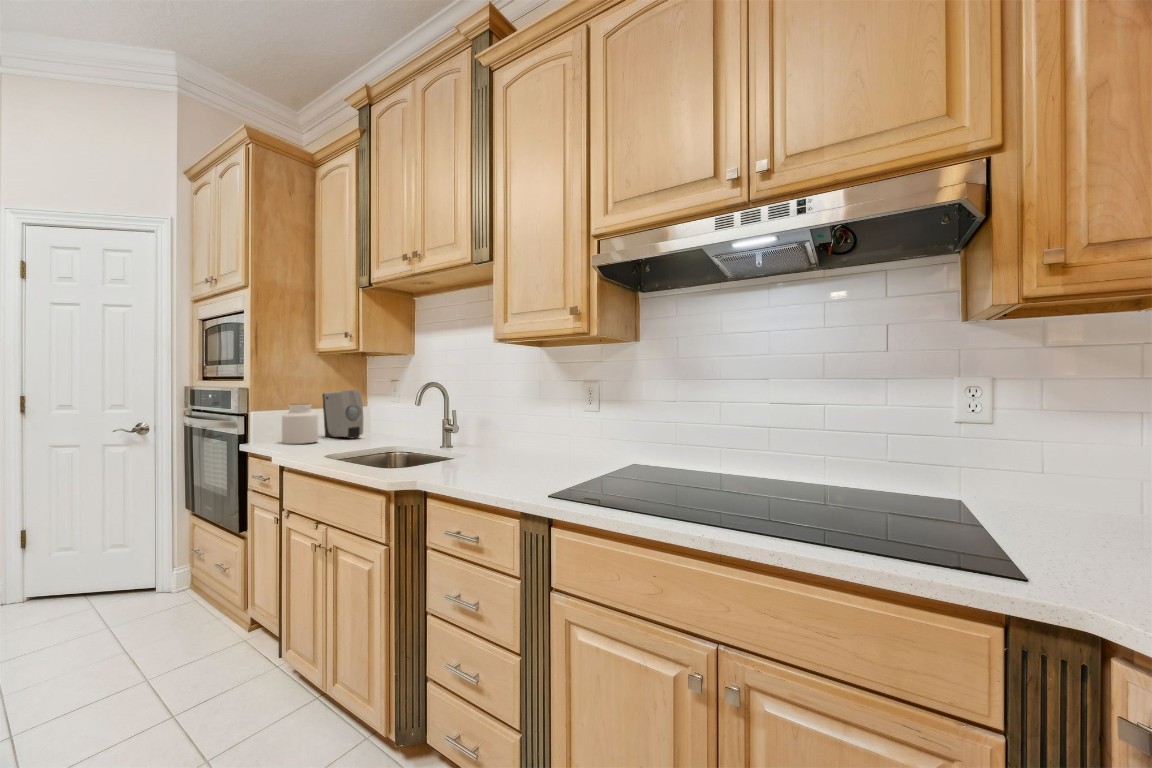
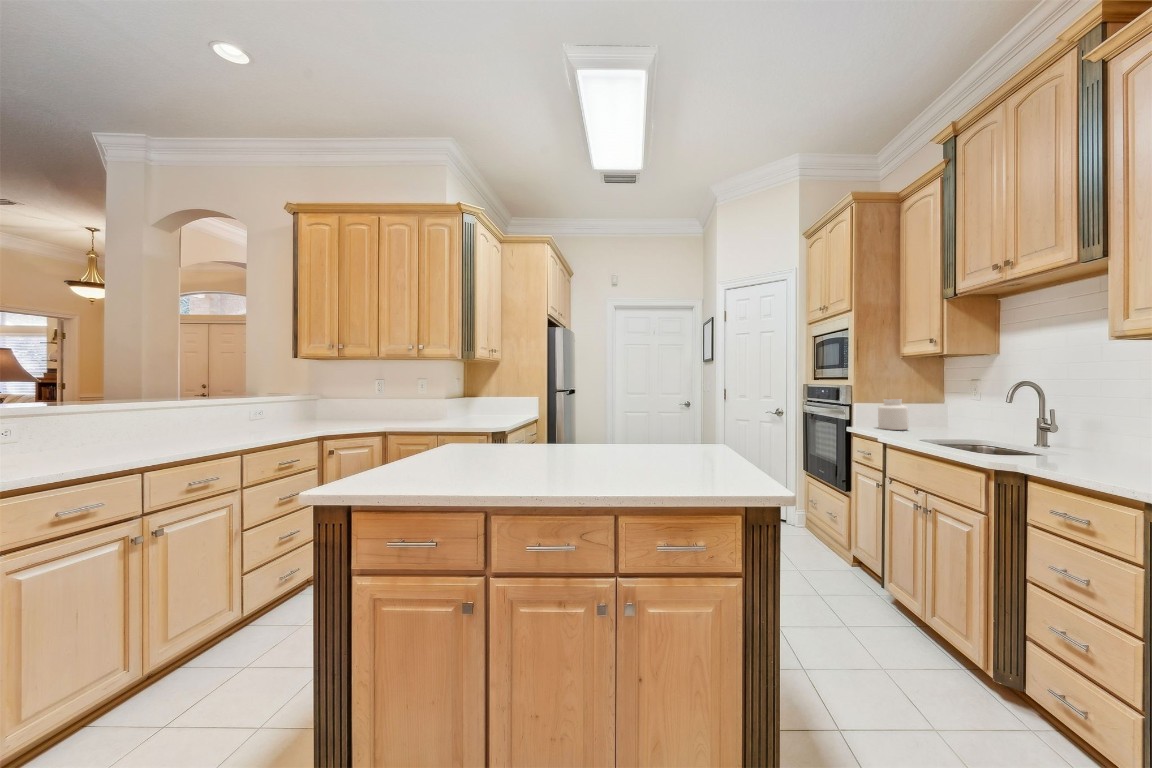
soap dispenser: present [322,390,363,439] -> none [909,387,950,430]

